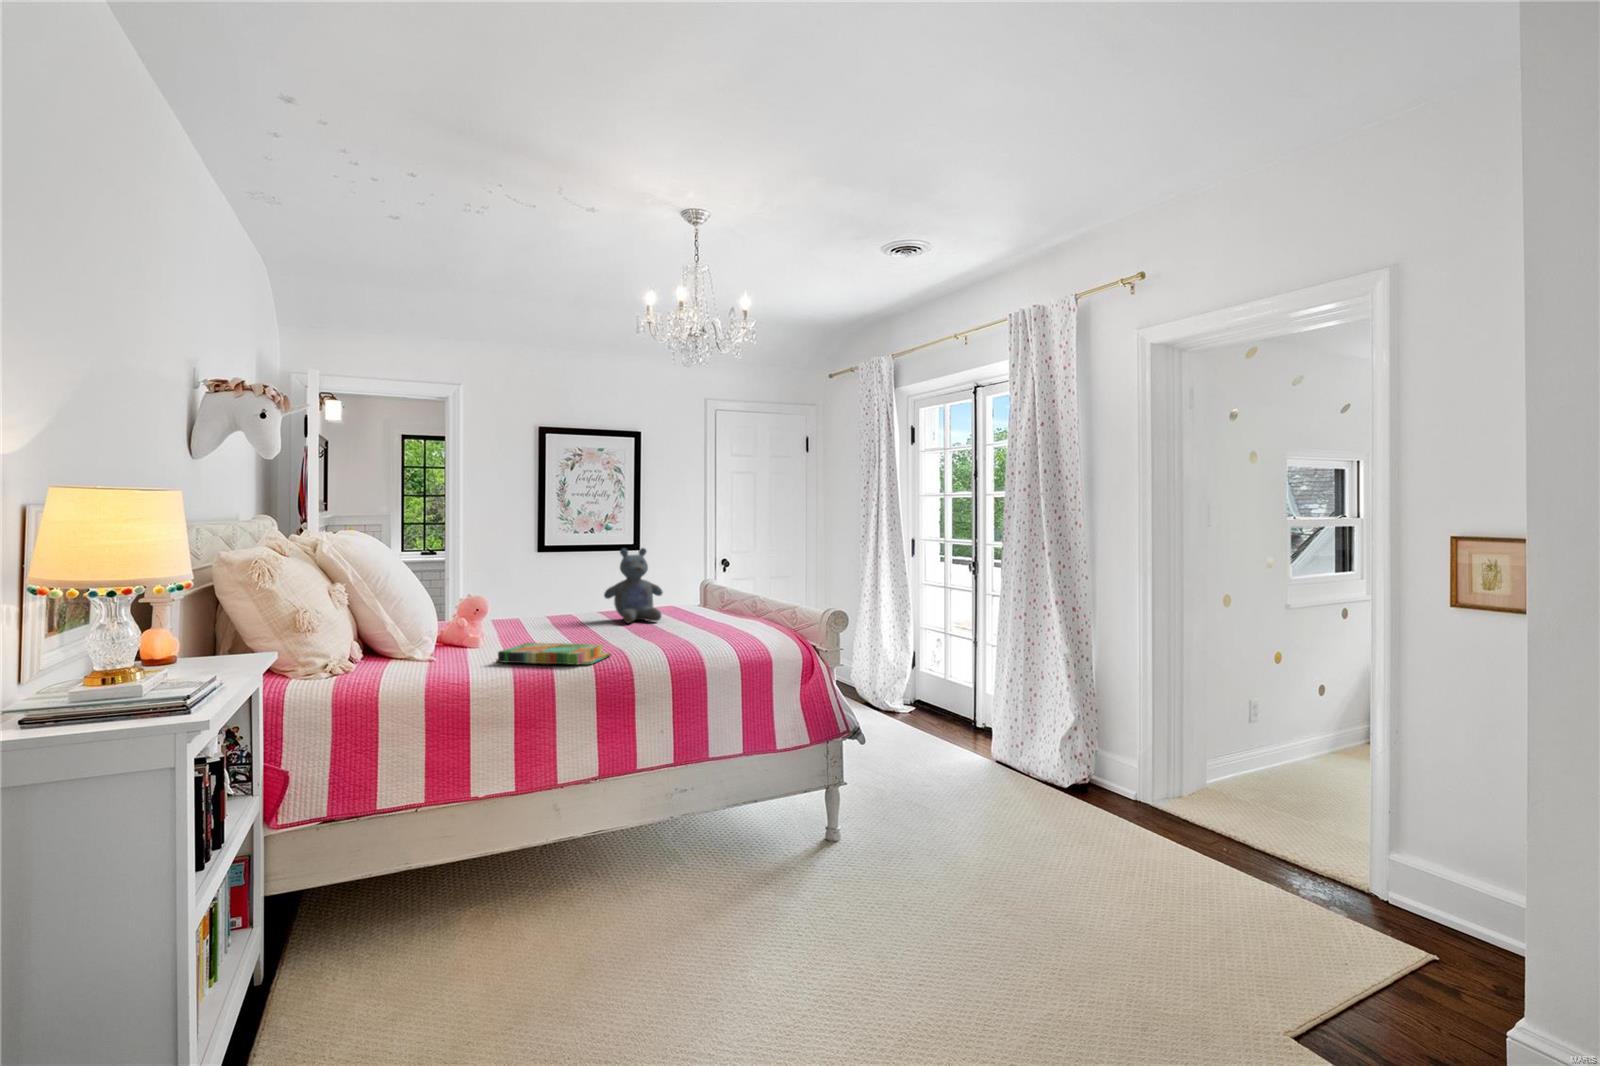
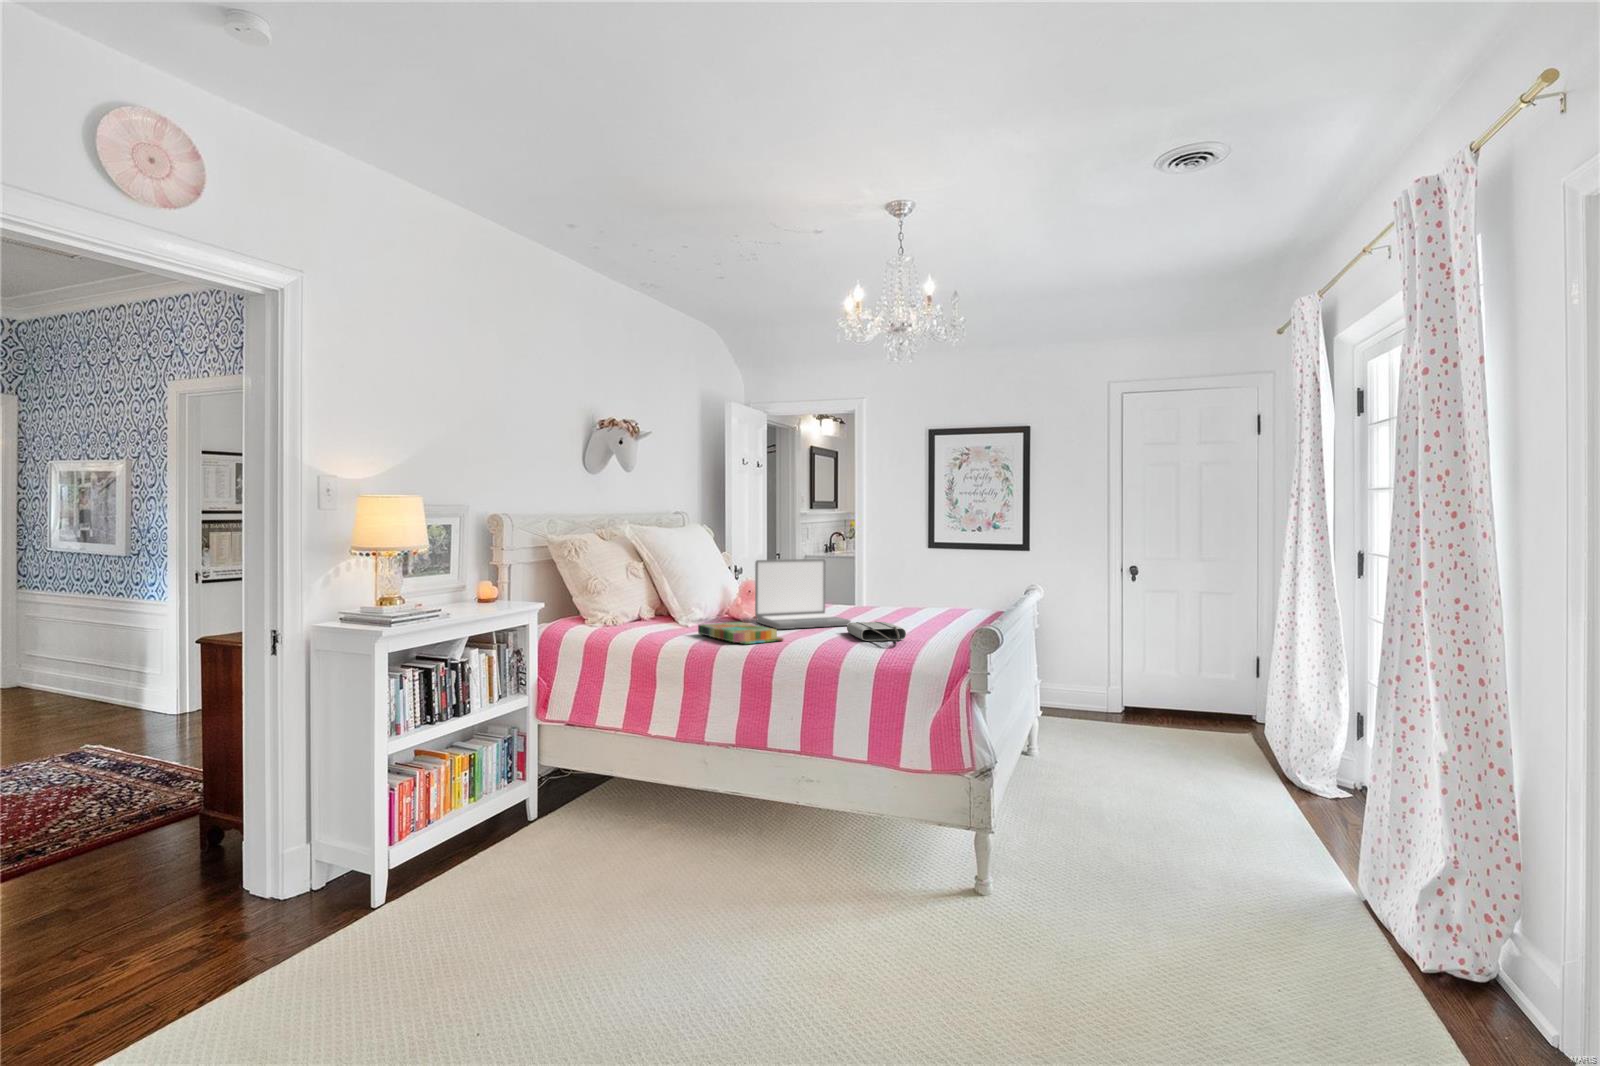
stuffed bear: present [604,548,663,623] -> none [880,546,939,621]
laptop: none [506,565,615,646] -> present [755,559,851,629]
tote bag: none [637,625,729,644] -> present [847,622,906,642]

